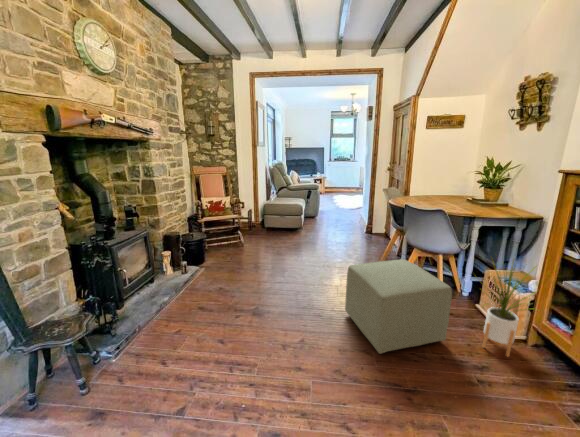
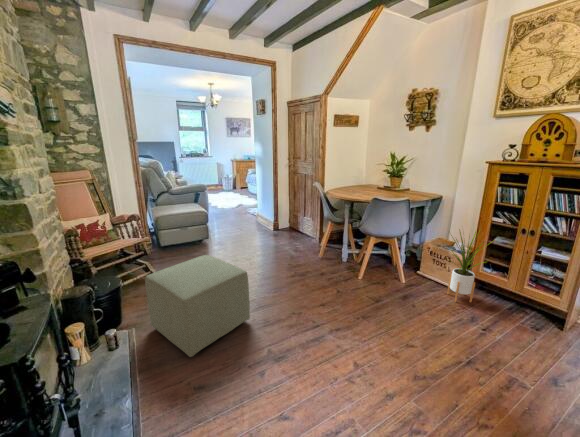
ottoman: present [345,259,452,354] -> present [145,255,250,357]

